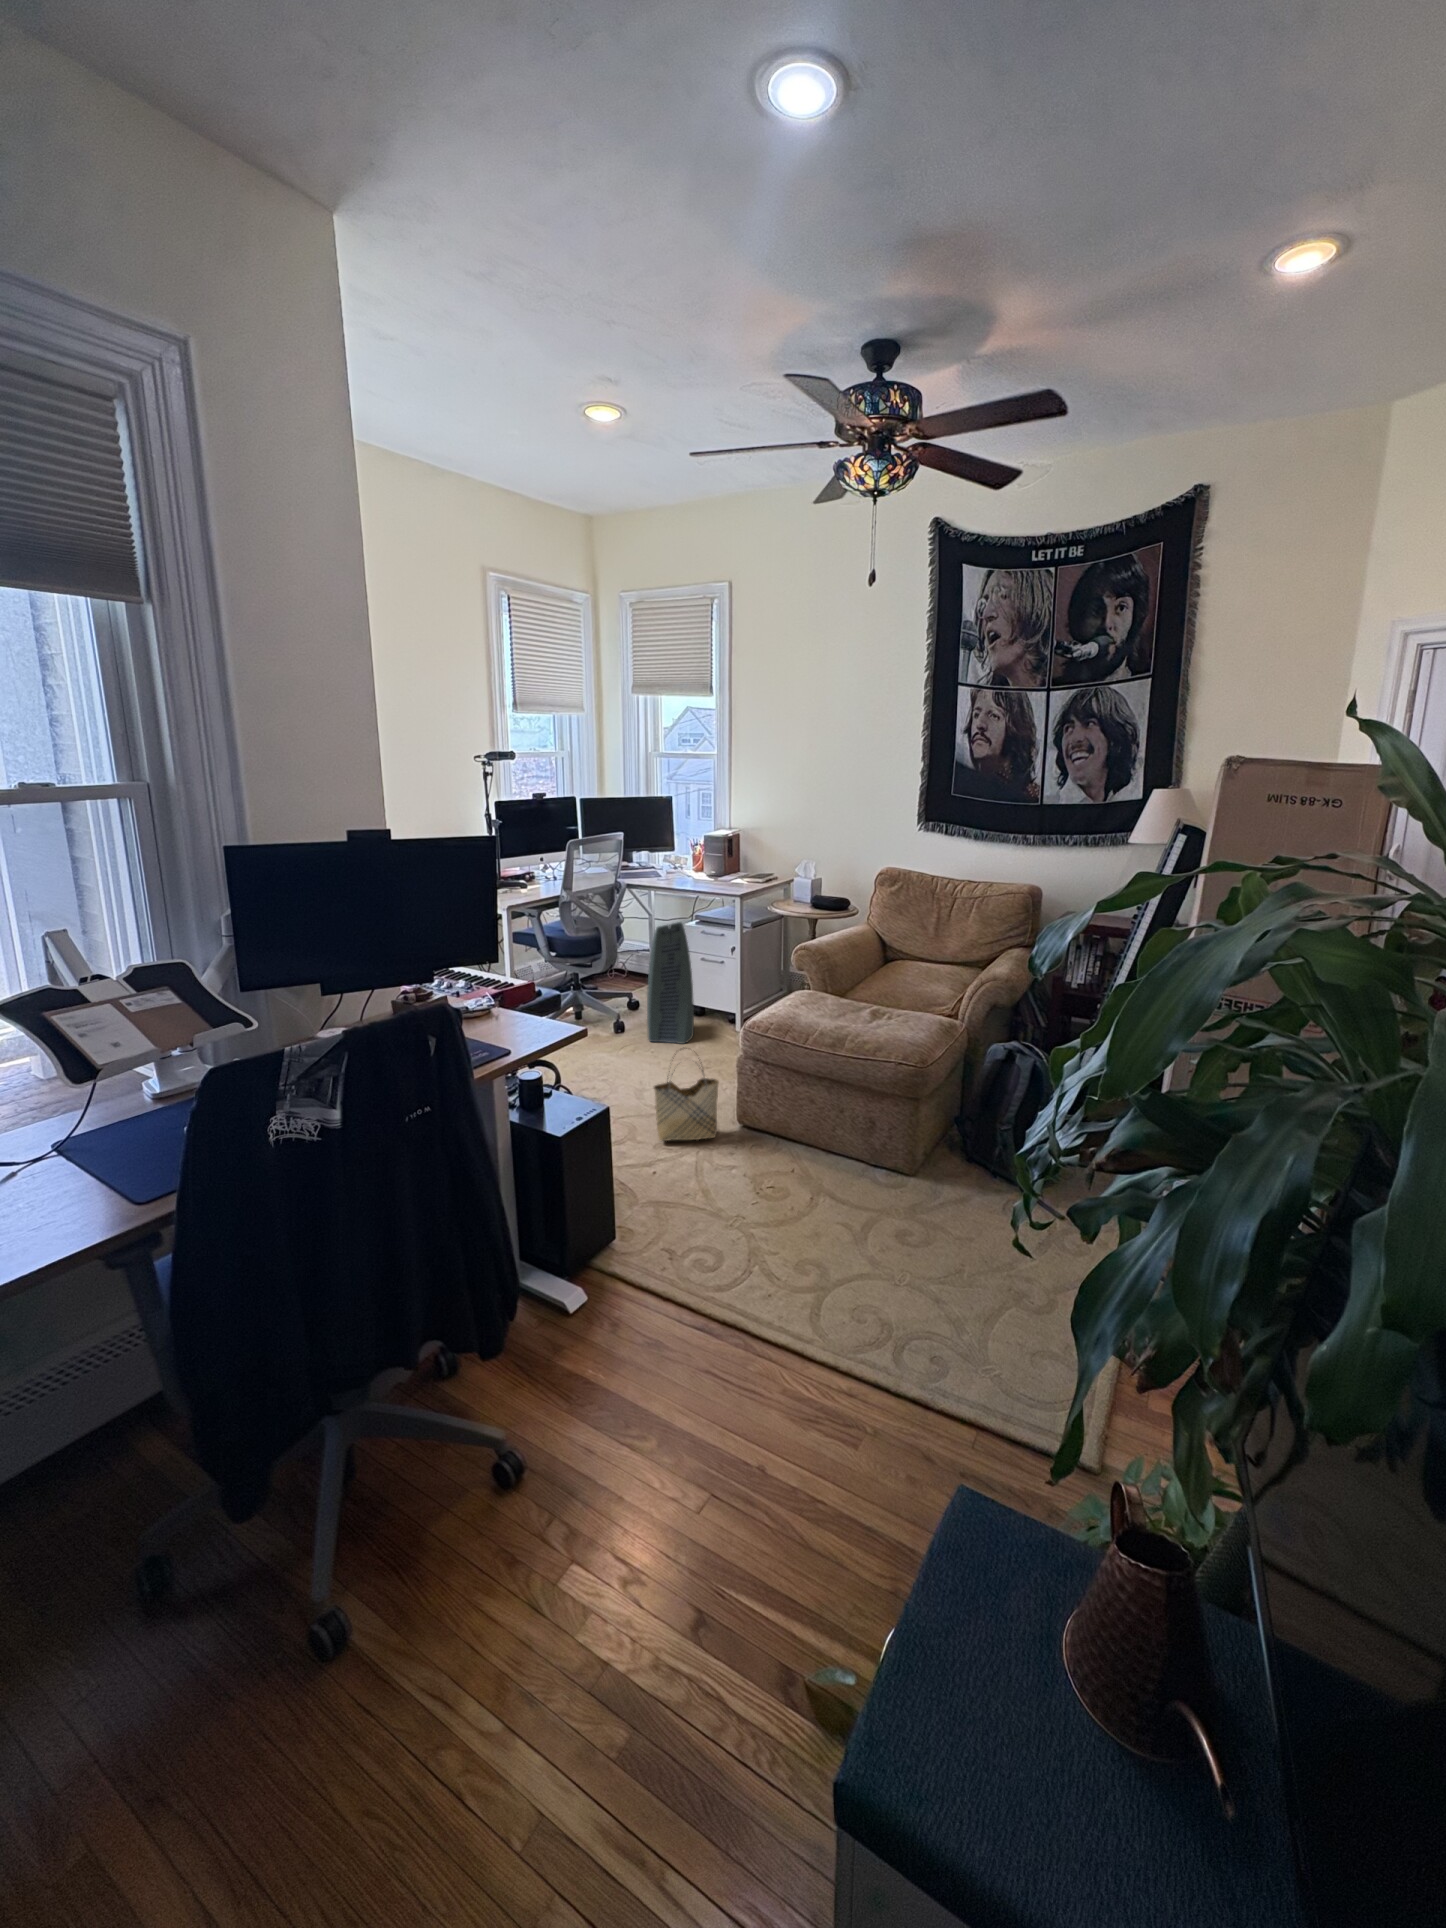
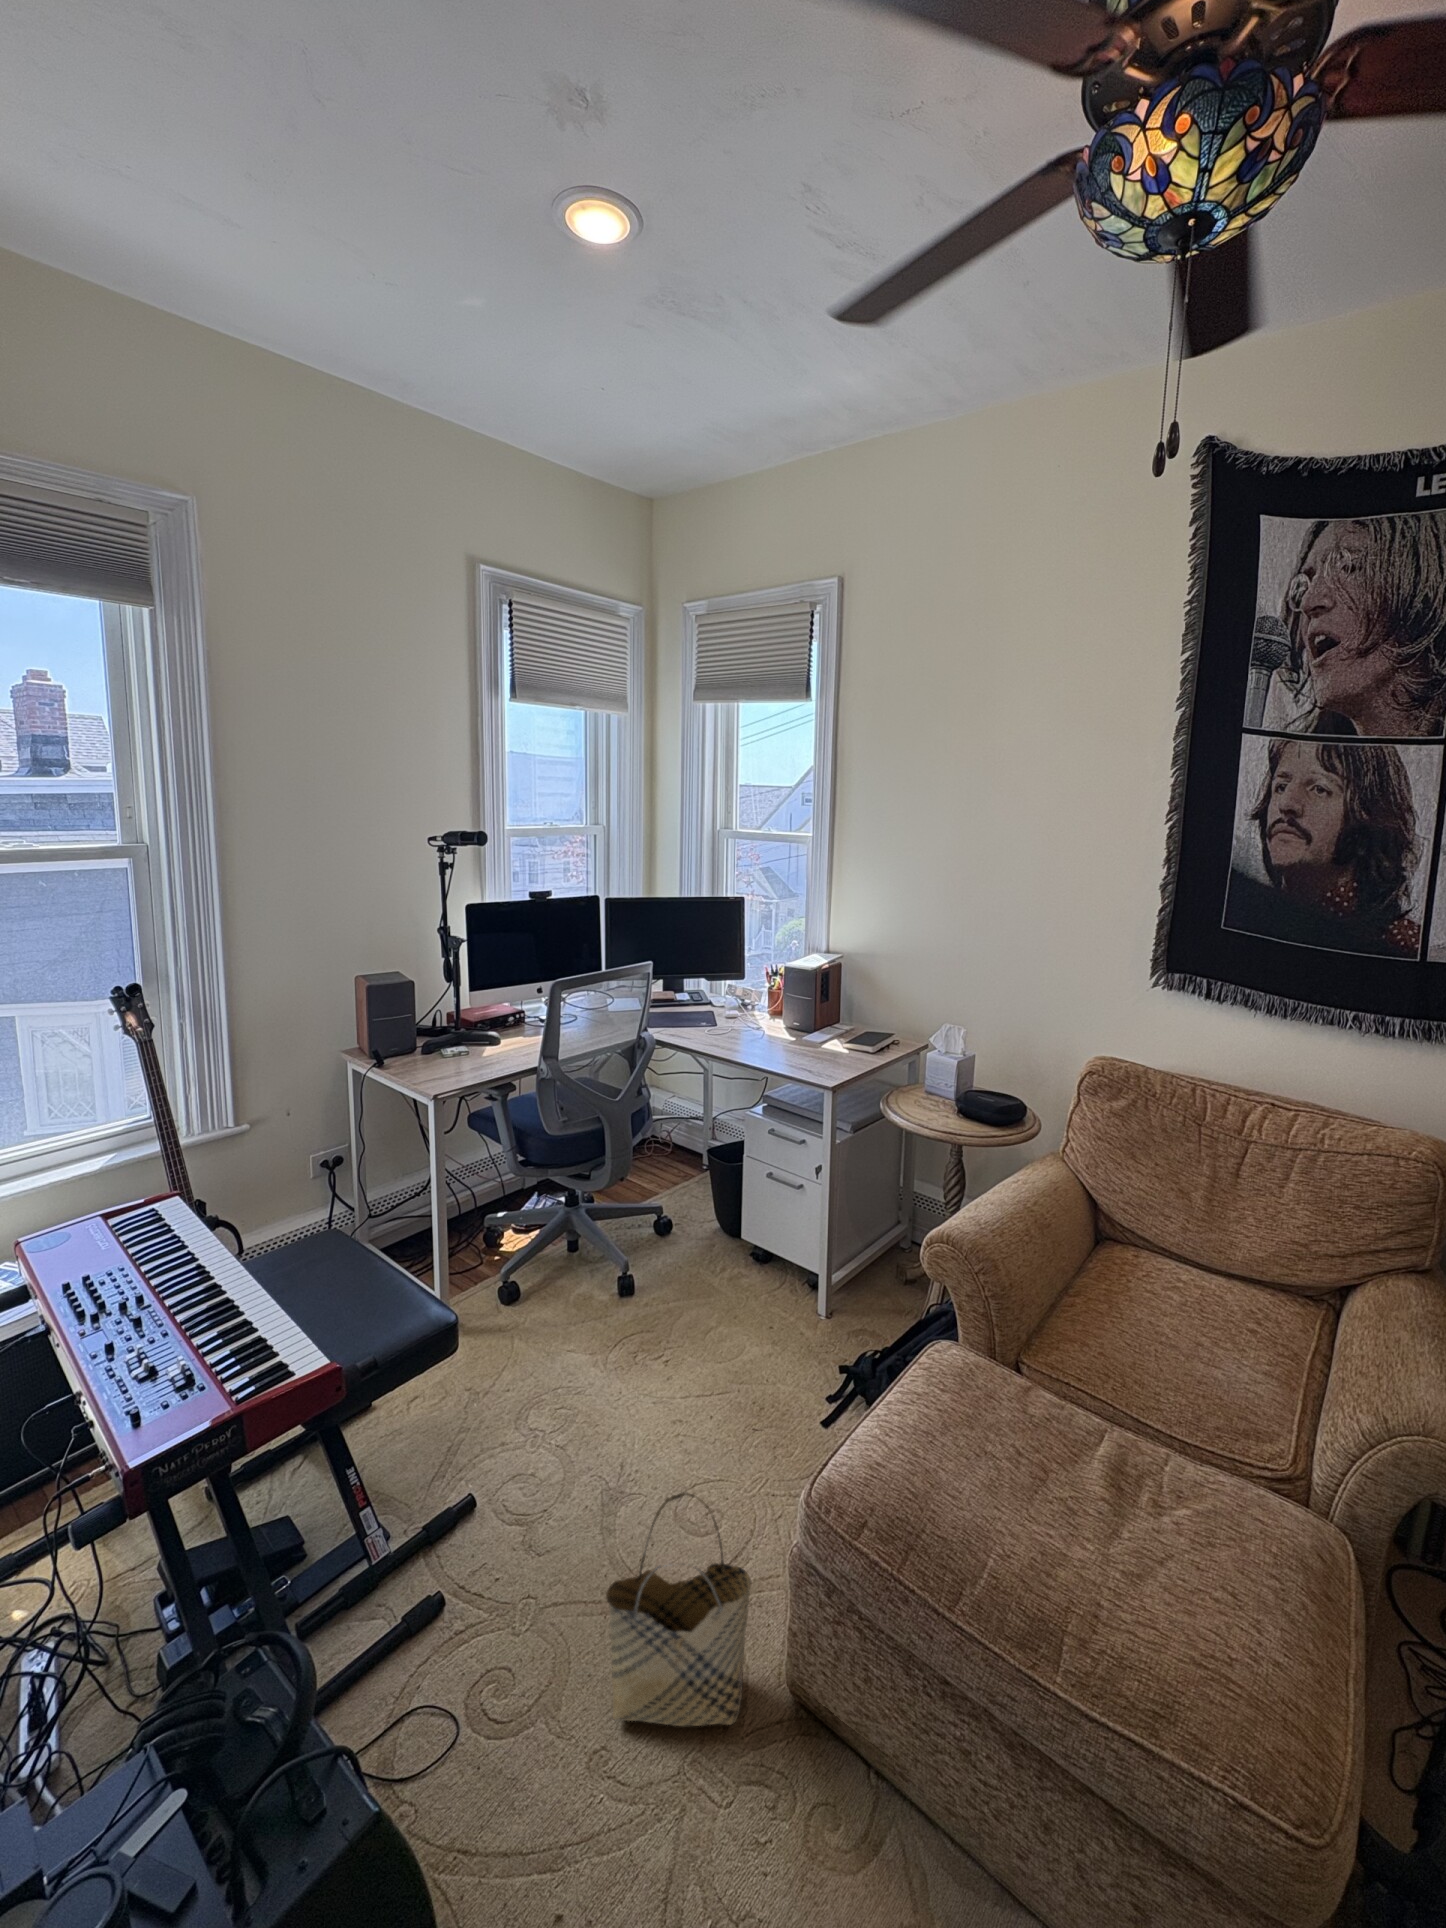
air purifier: present [647,922,694,1044] -> none [668,1122,747,1340]

